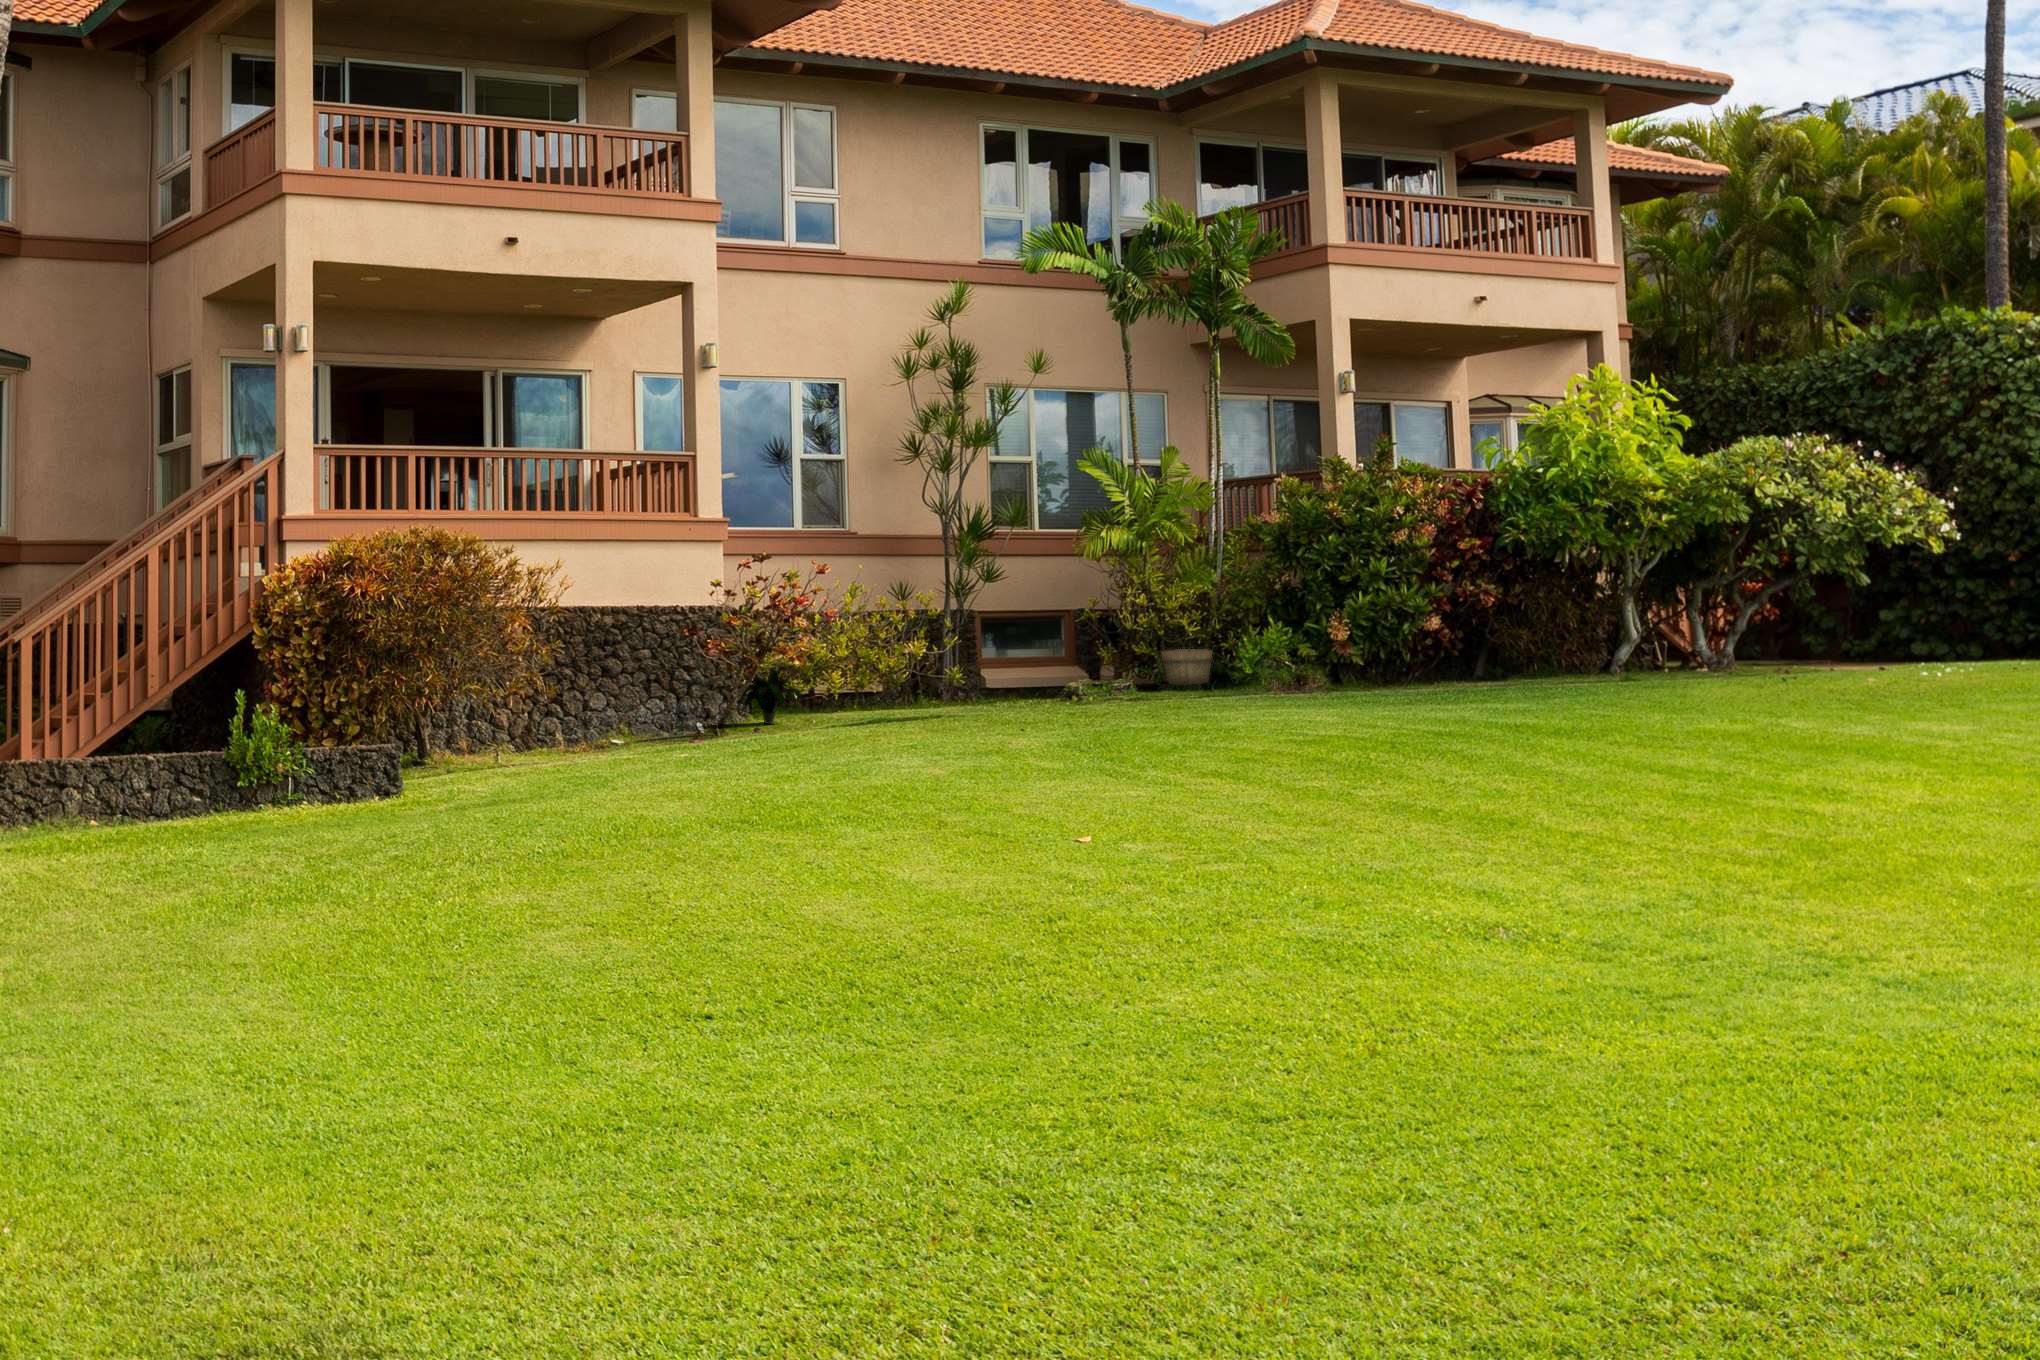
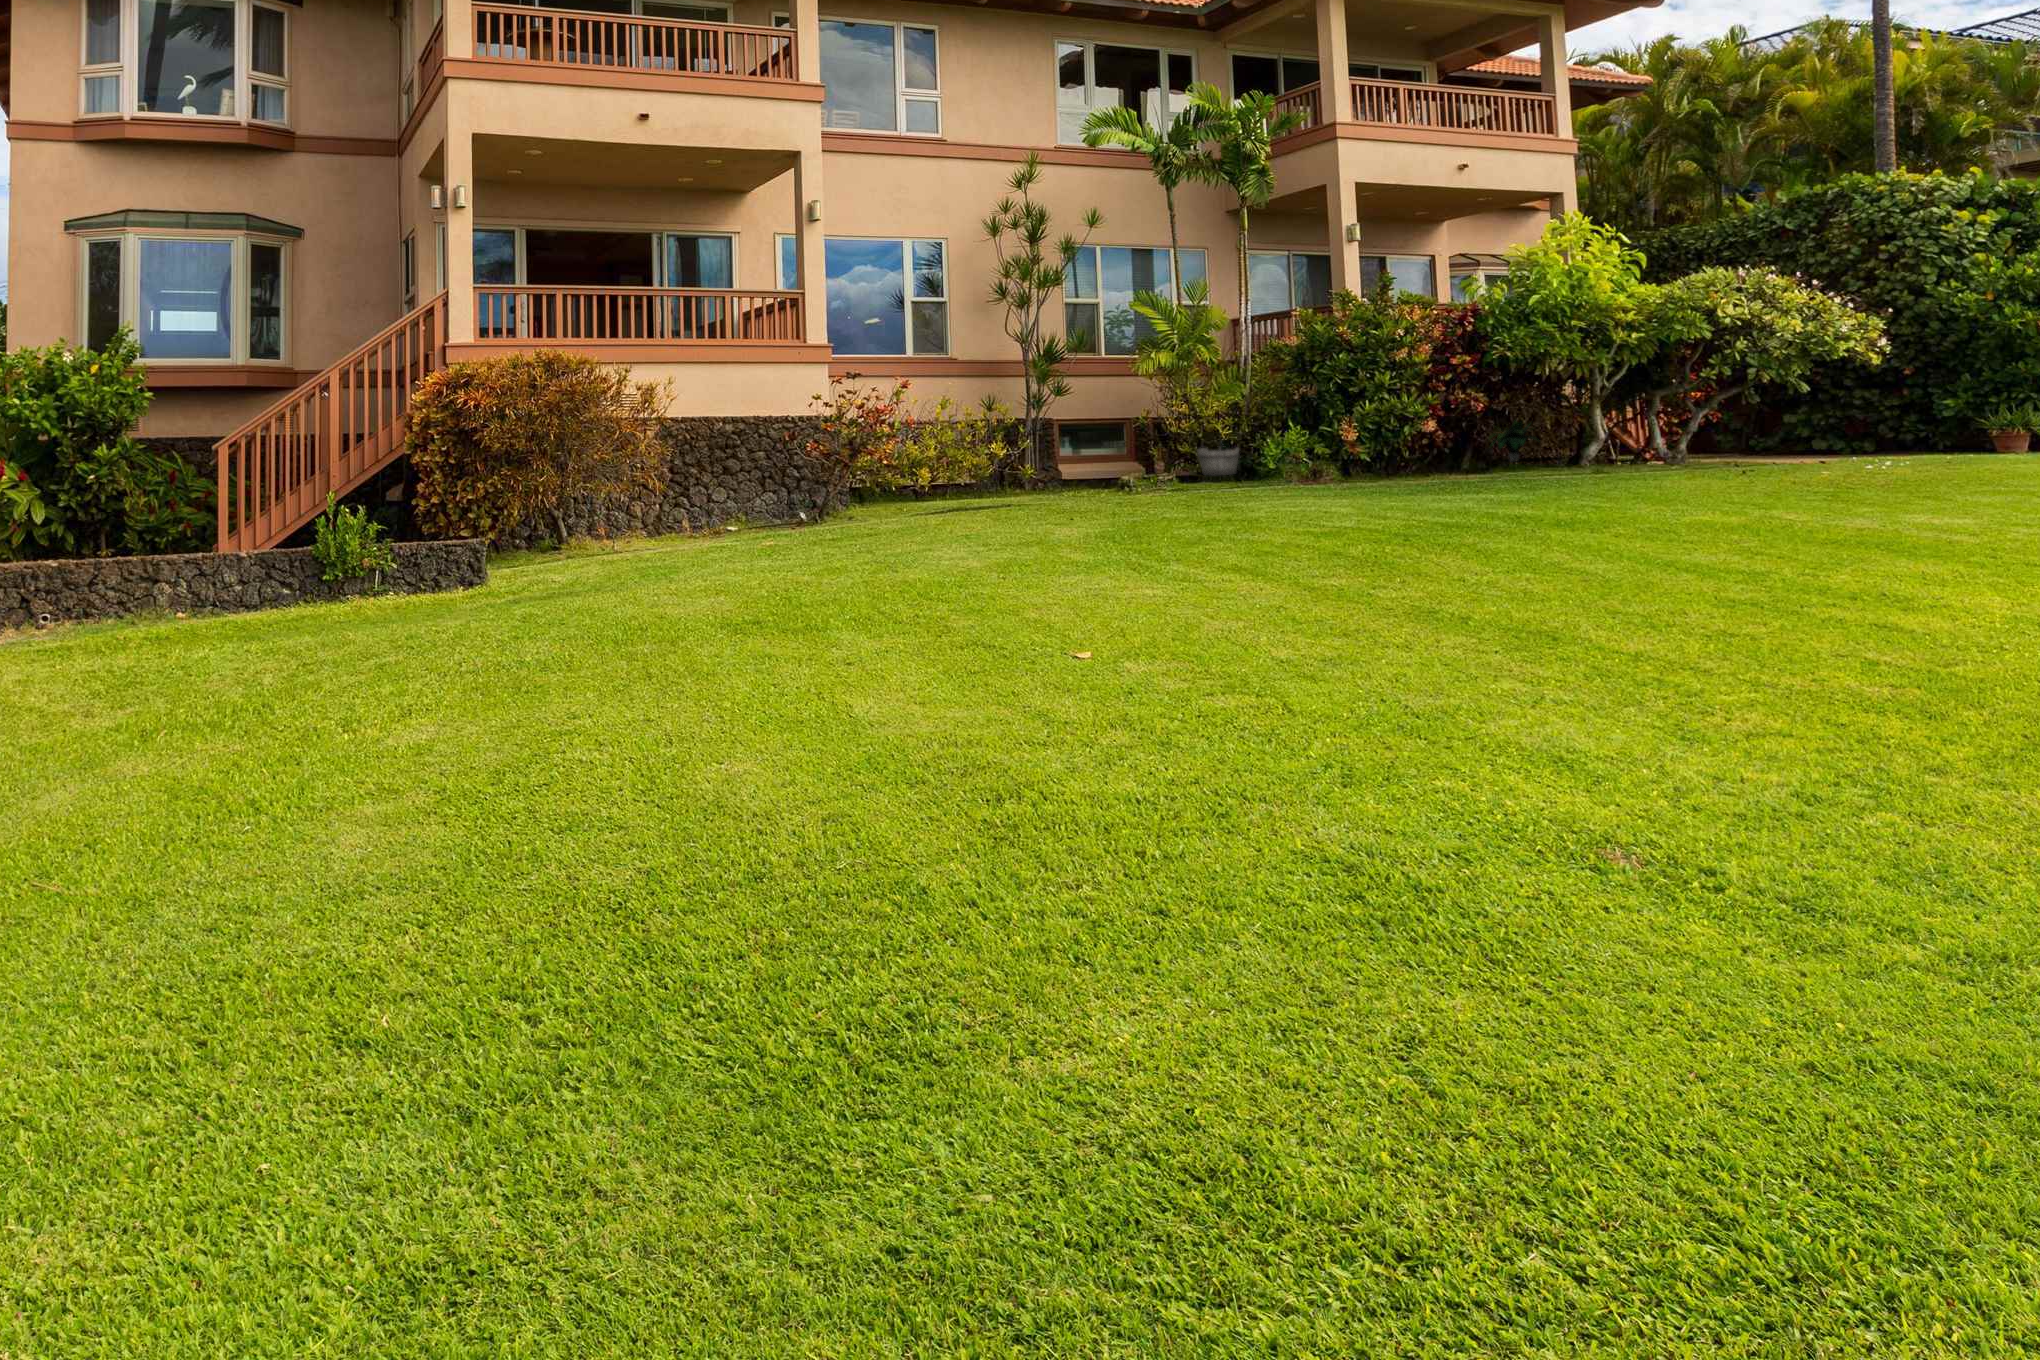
potted plant: present [738,668,803,724] -> present [1488,420,1540,462]

